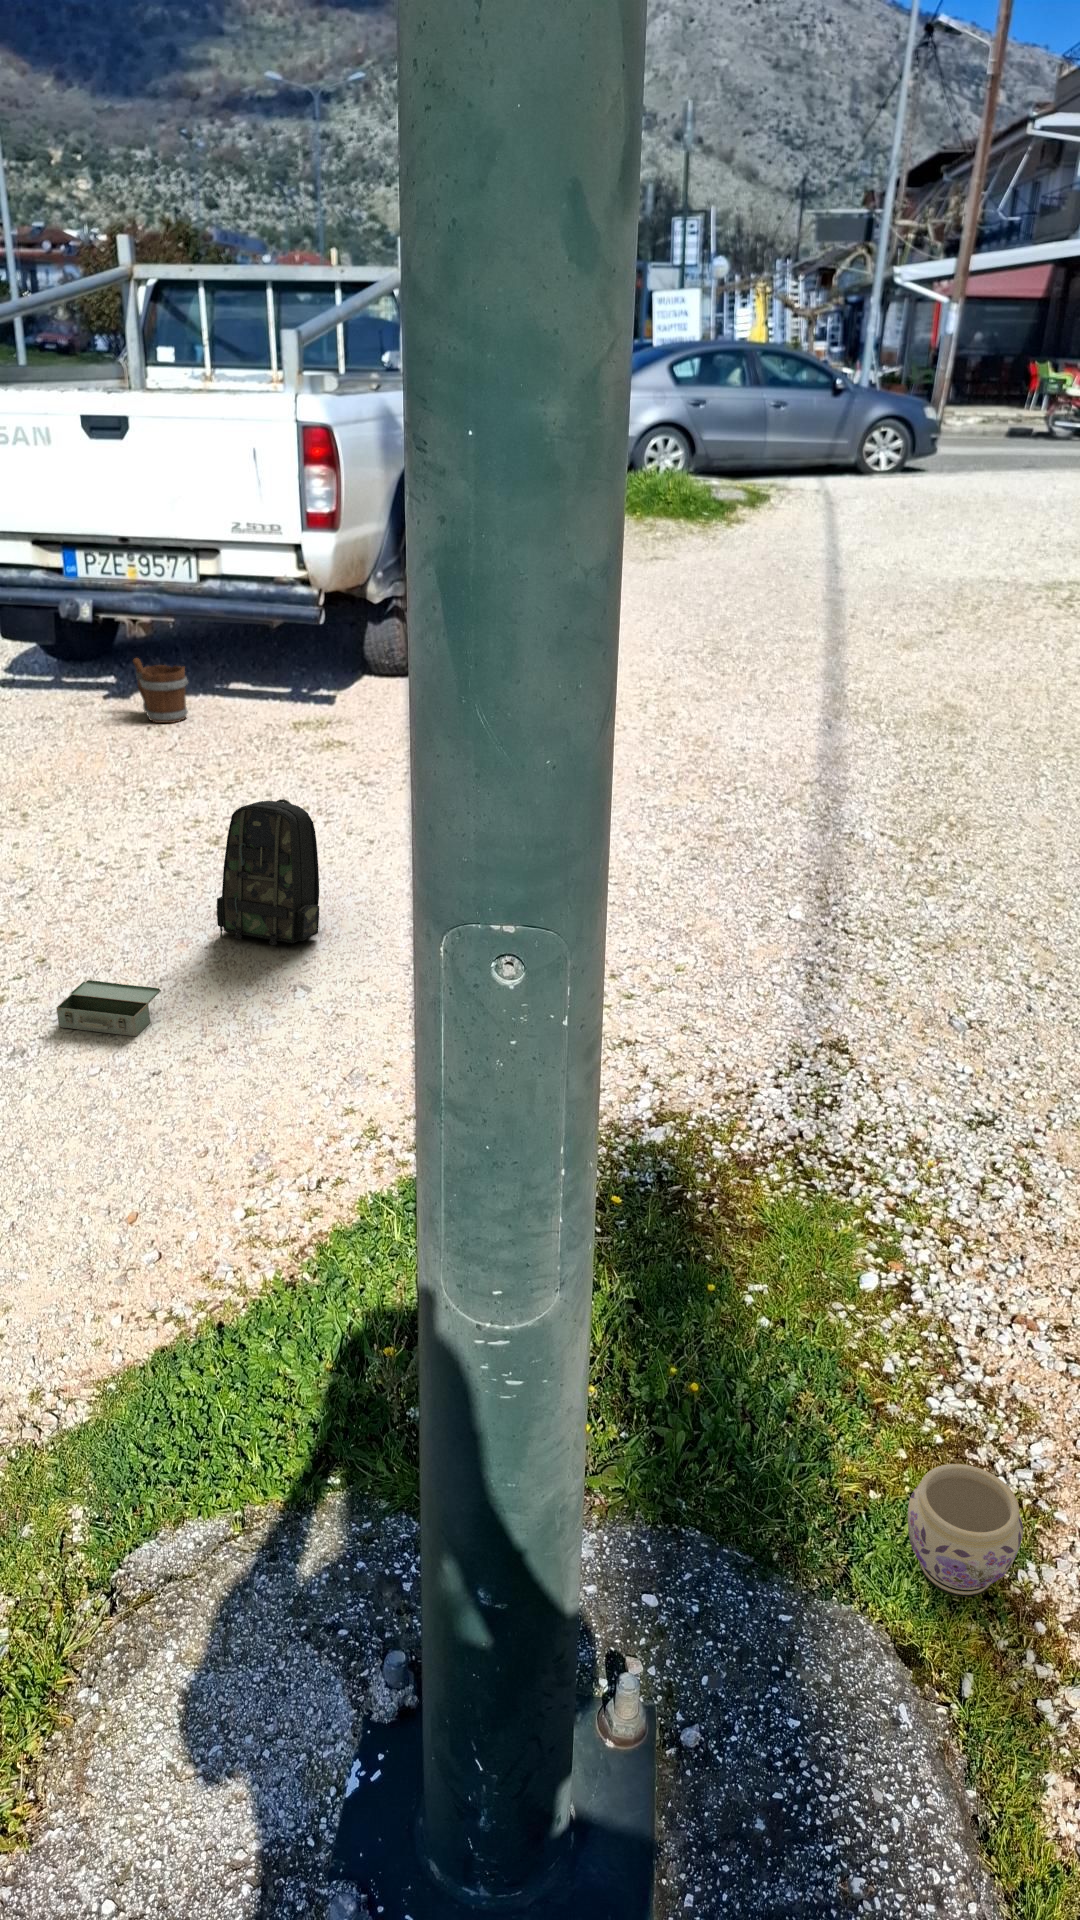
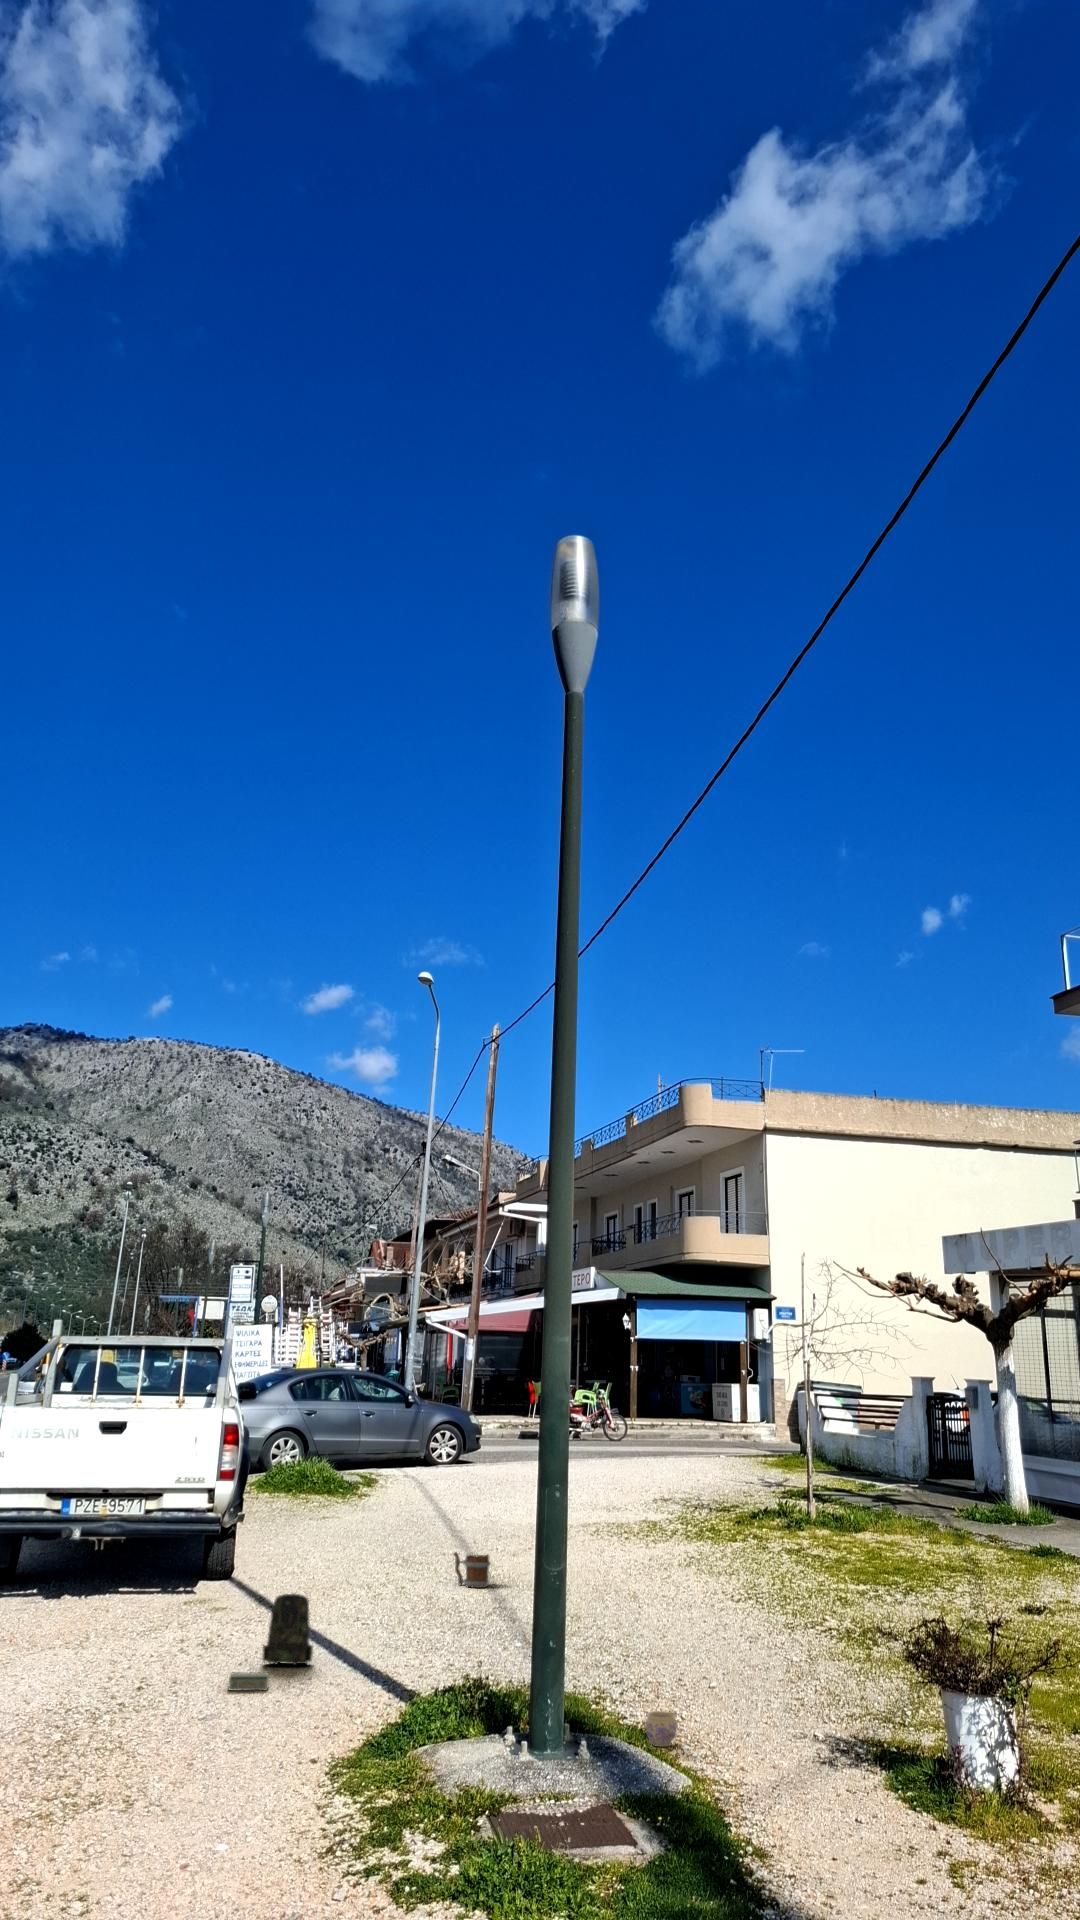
bucket: present [133,658,188,723] -> present [454,1552,491,1588]

